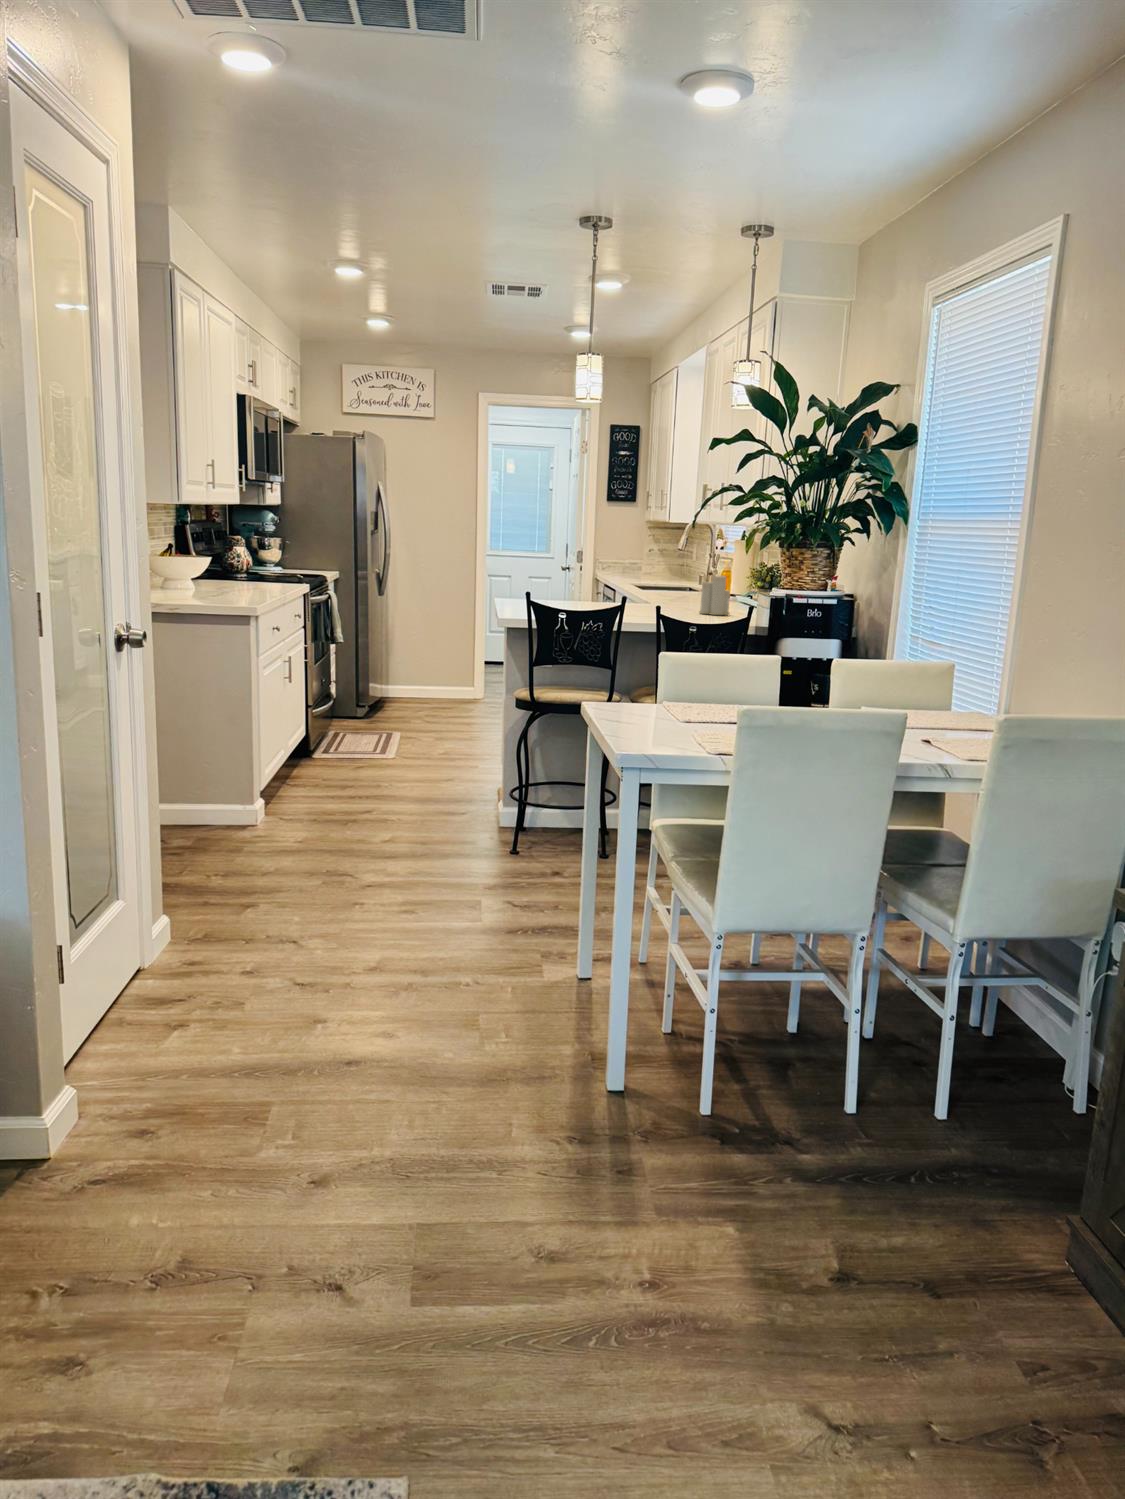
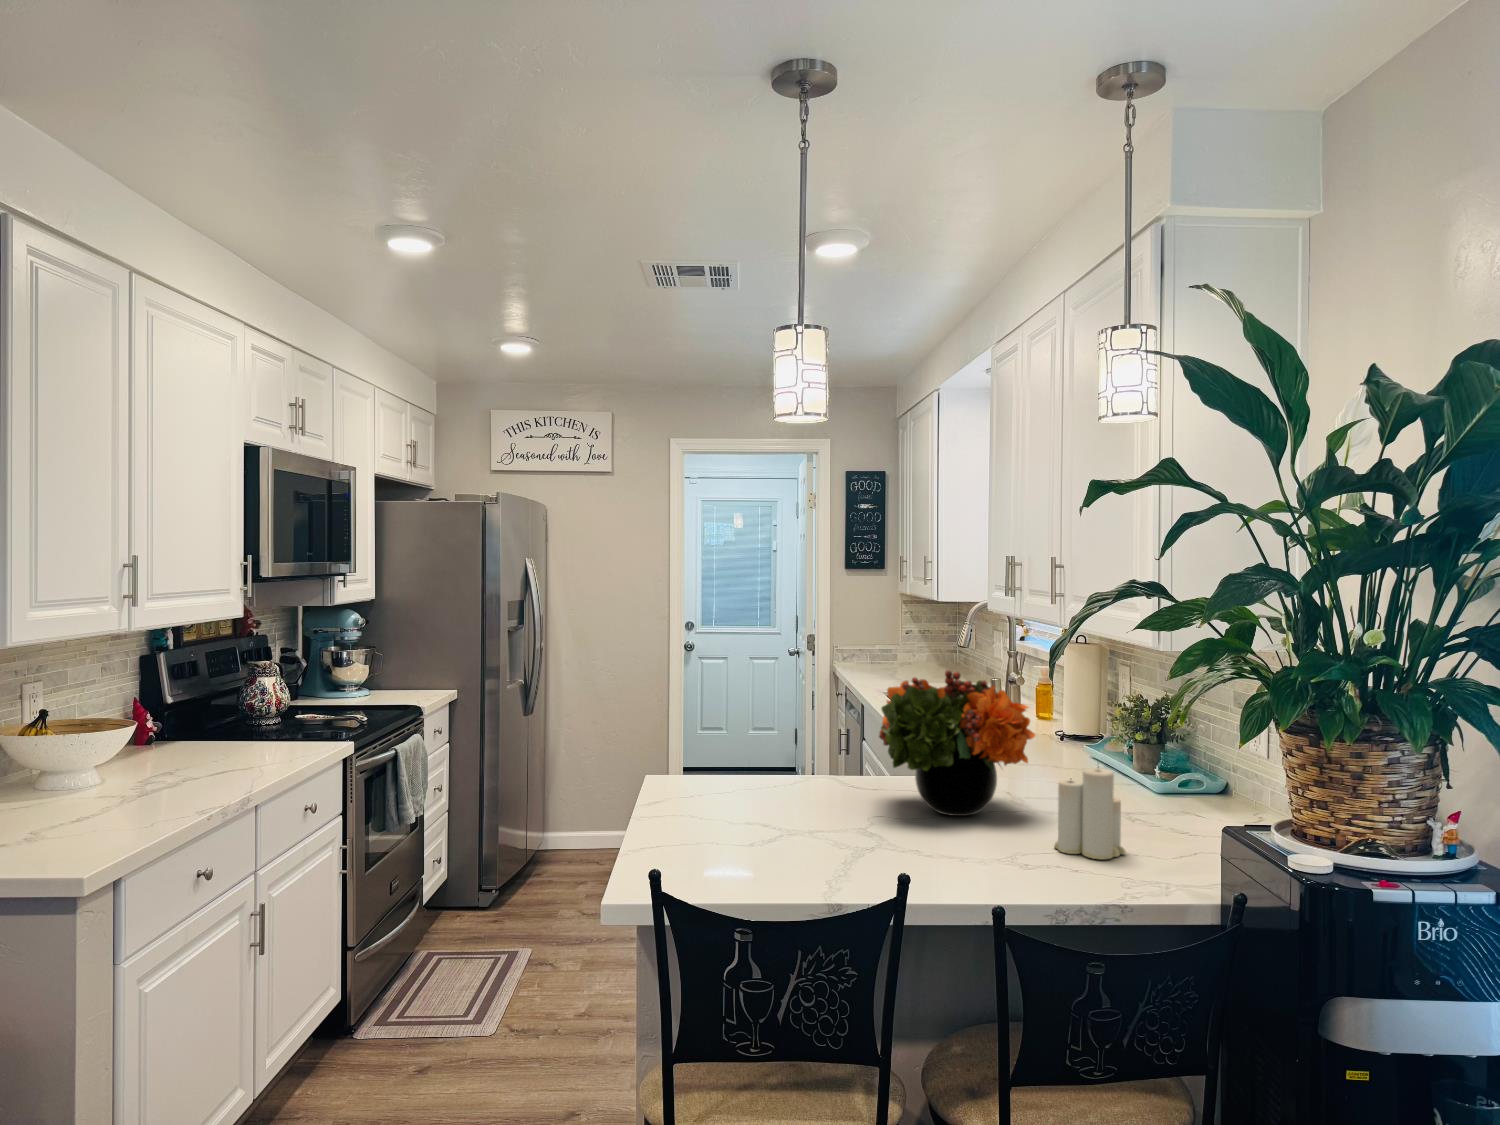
flower arrangement: none [621,535,700,607] -> present [879,670,1035,816]

